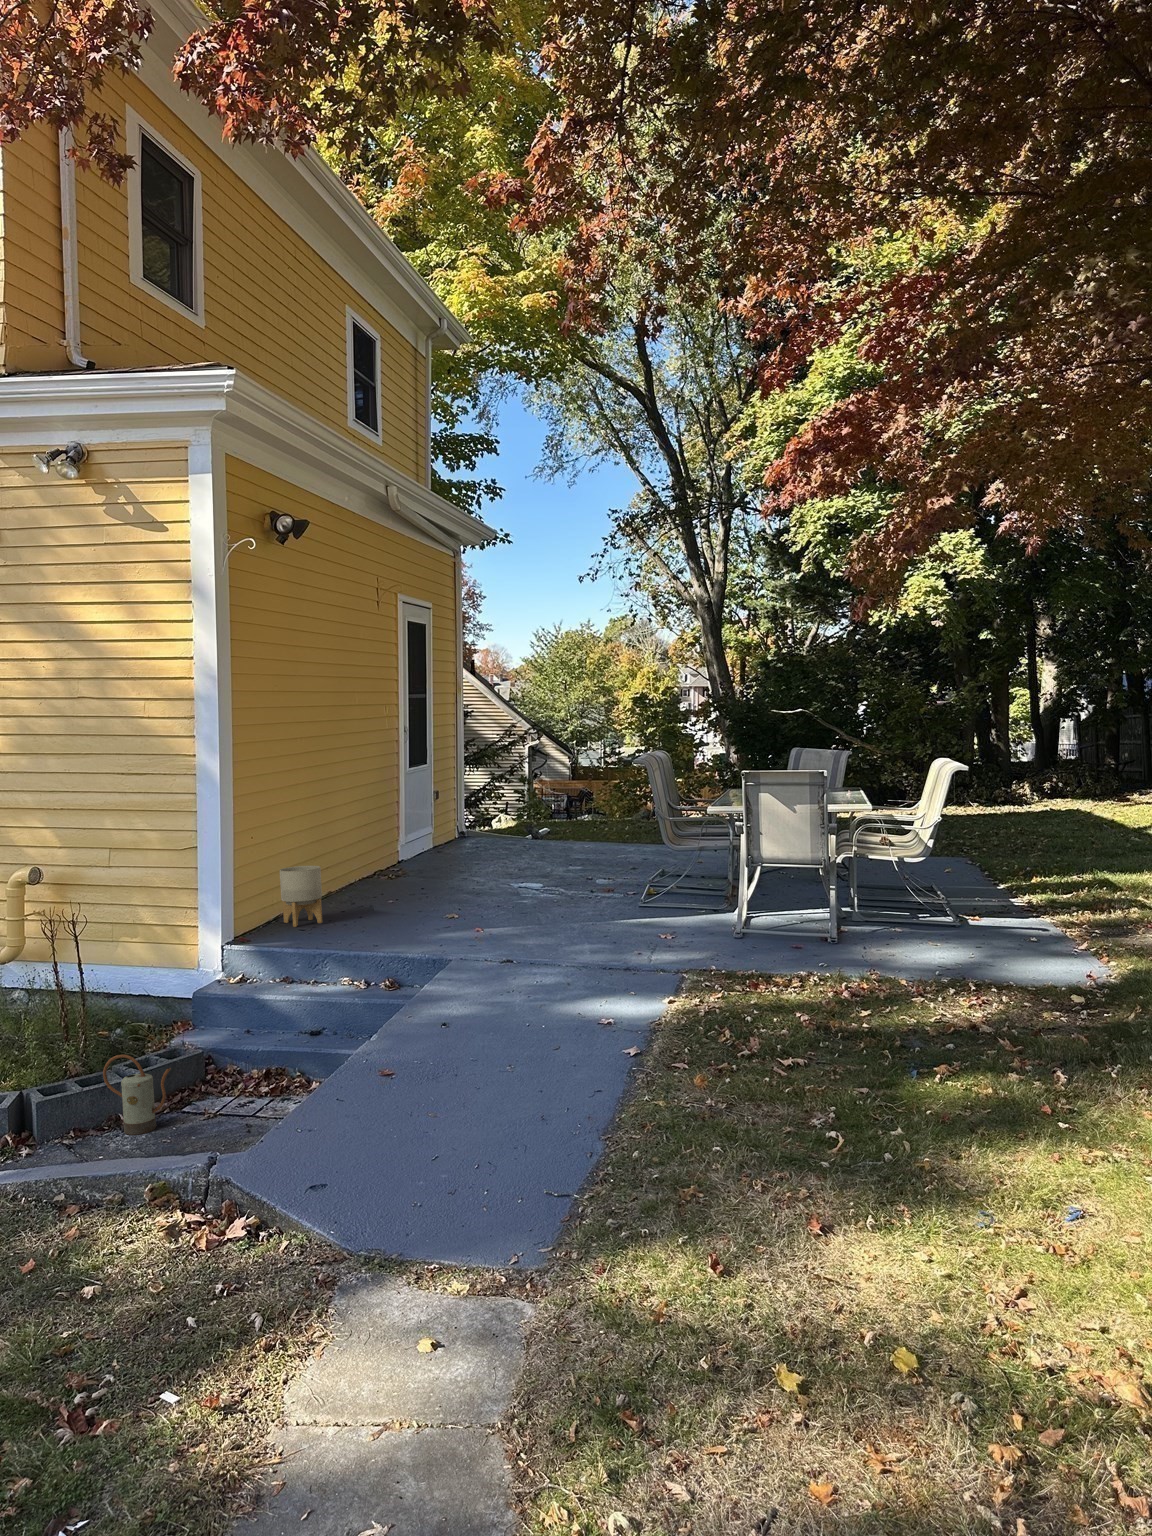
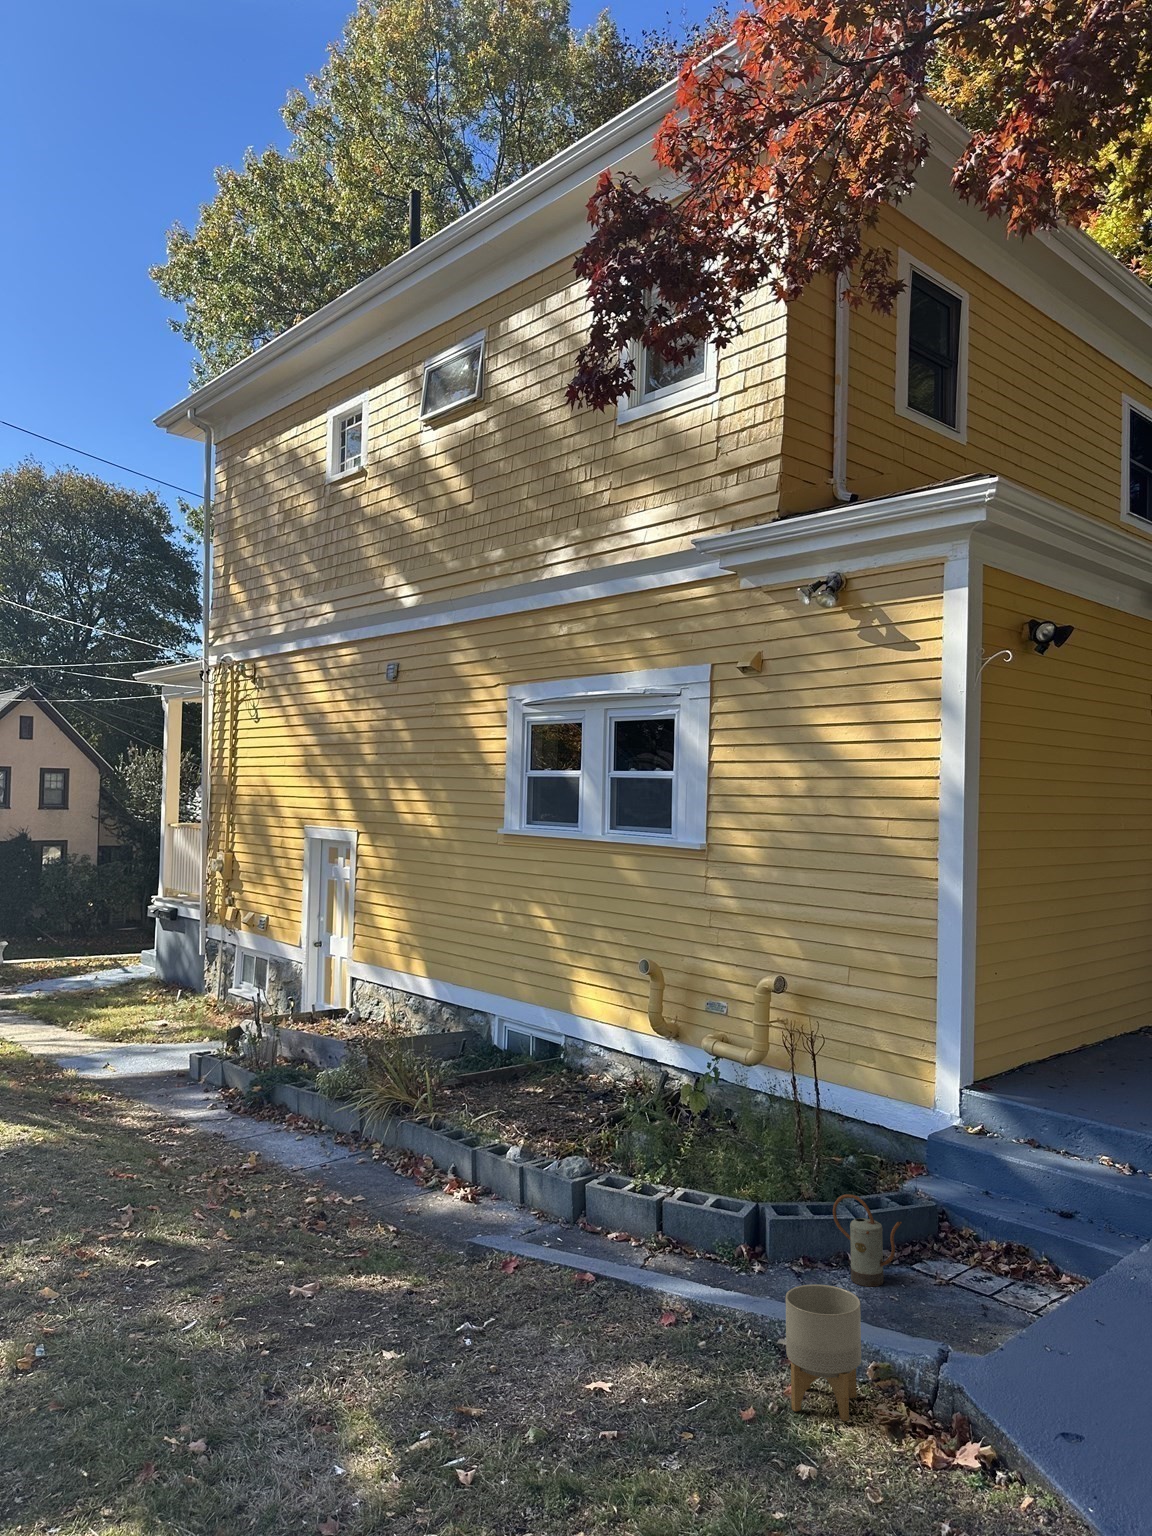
planter: present [280,866,322,927] -> present [786,1284,861,1421]

